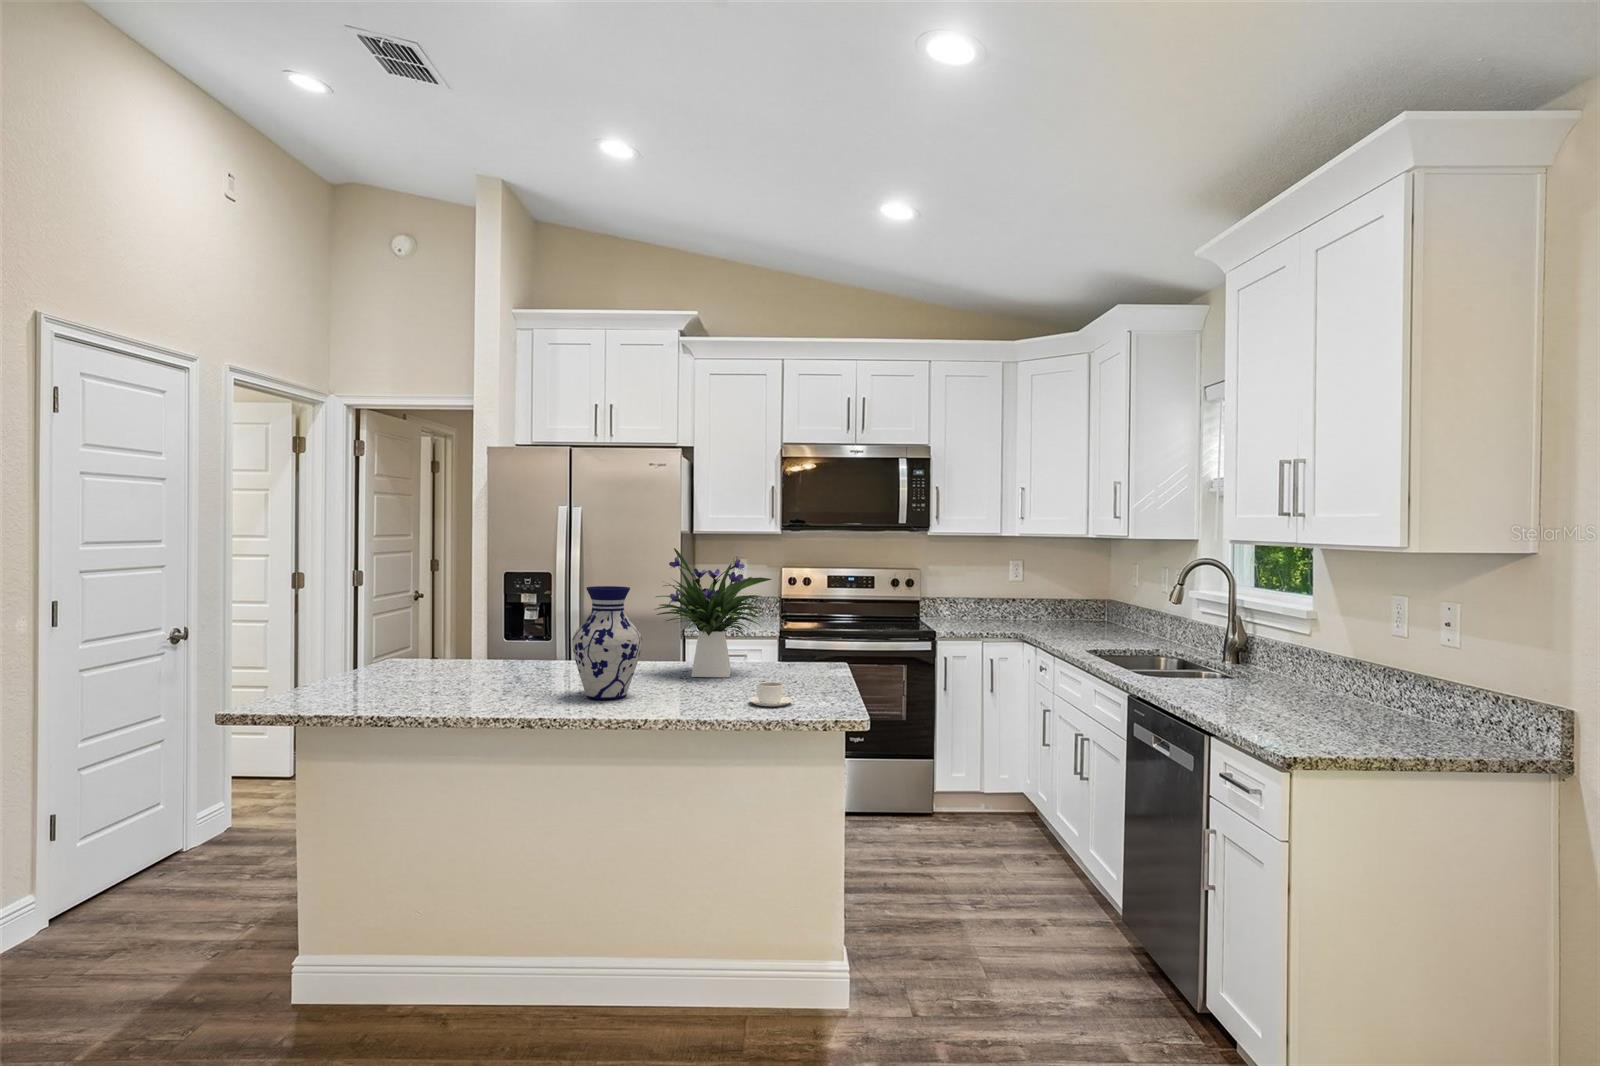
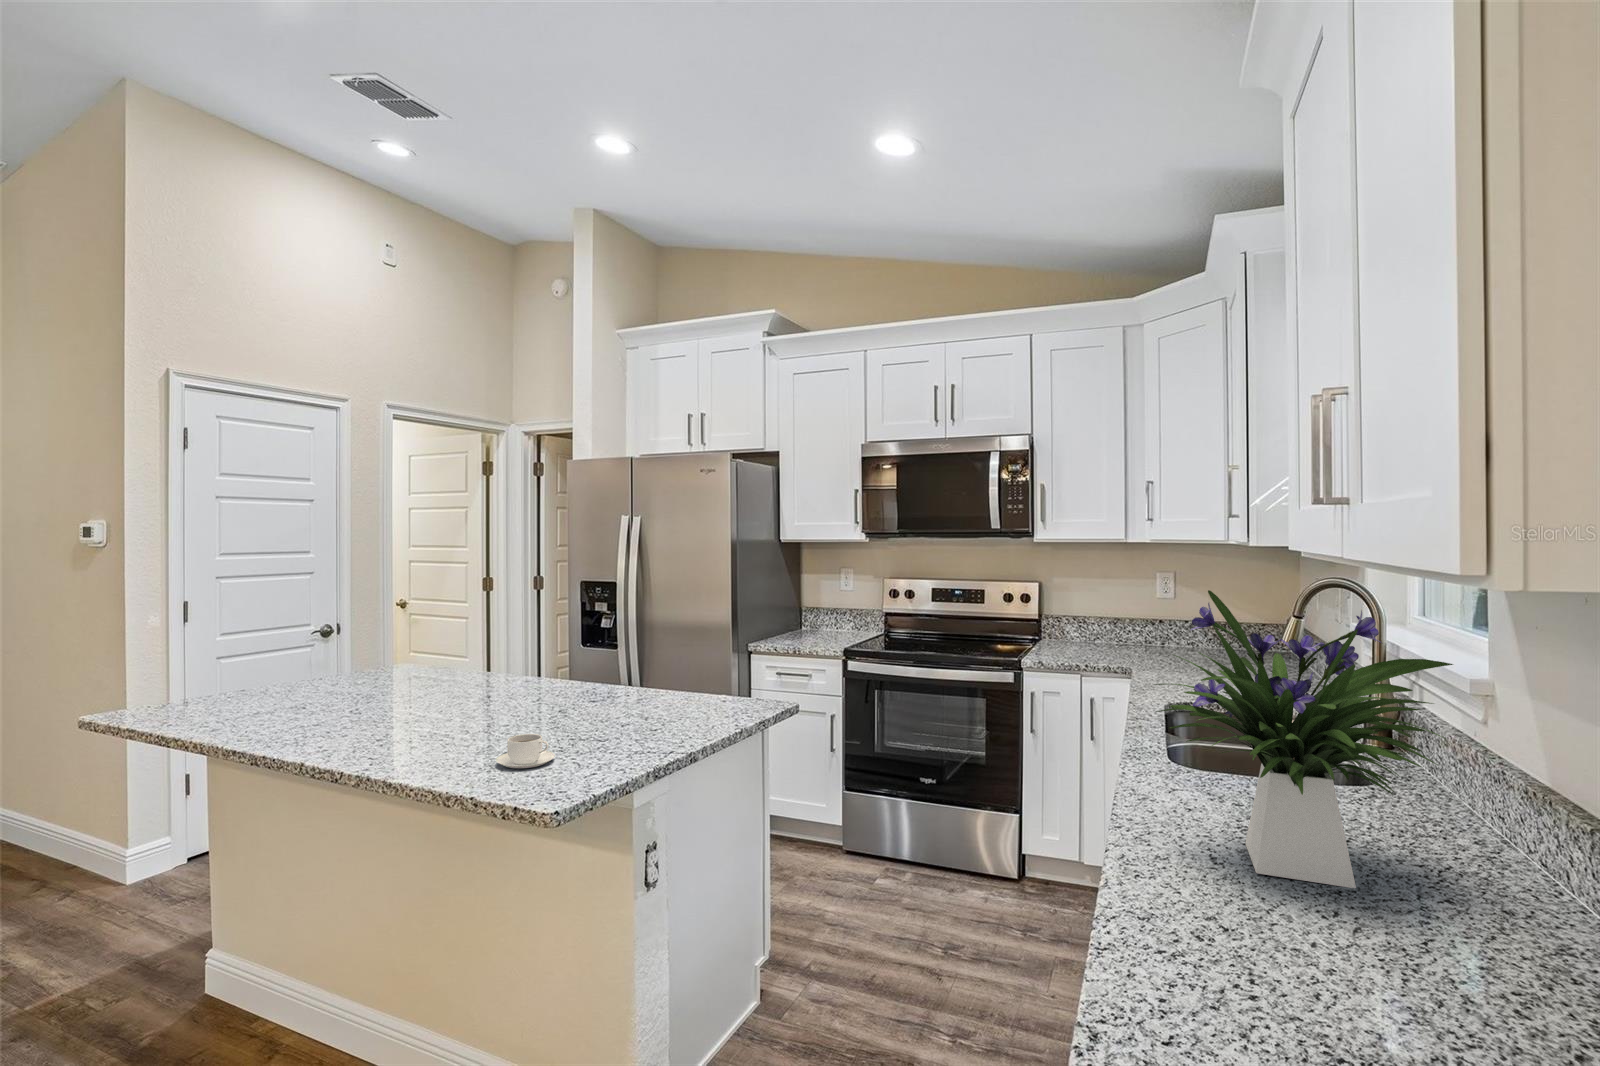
flower arrangement: present [656,548,772,677] -> present [1154,590,1453,888]
vase: present [572,586,642,700] -> none [362,607,448,737]

